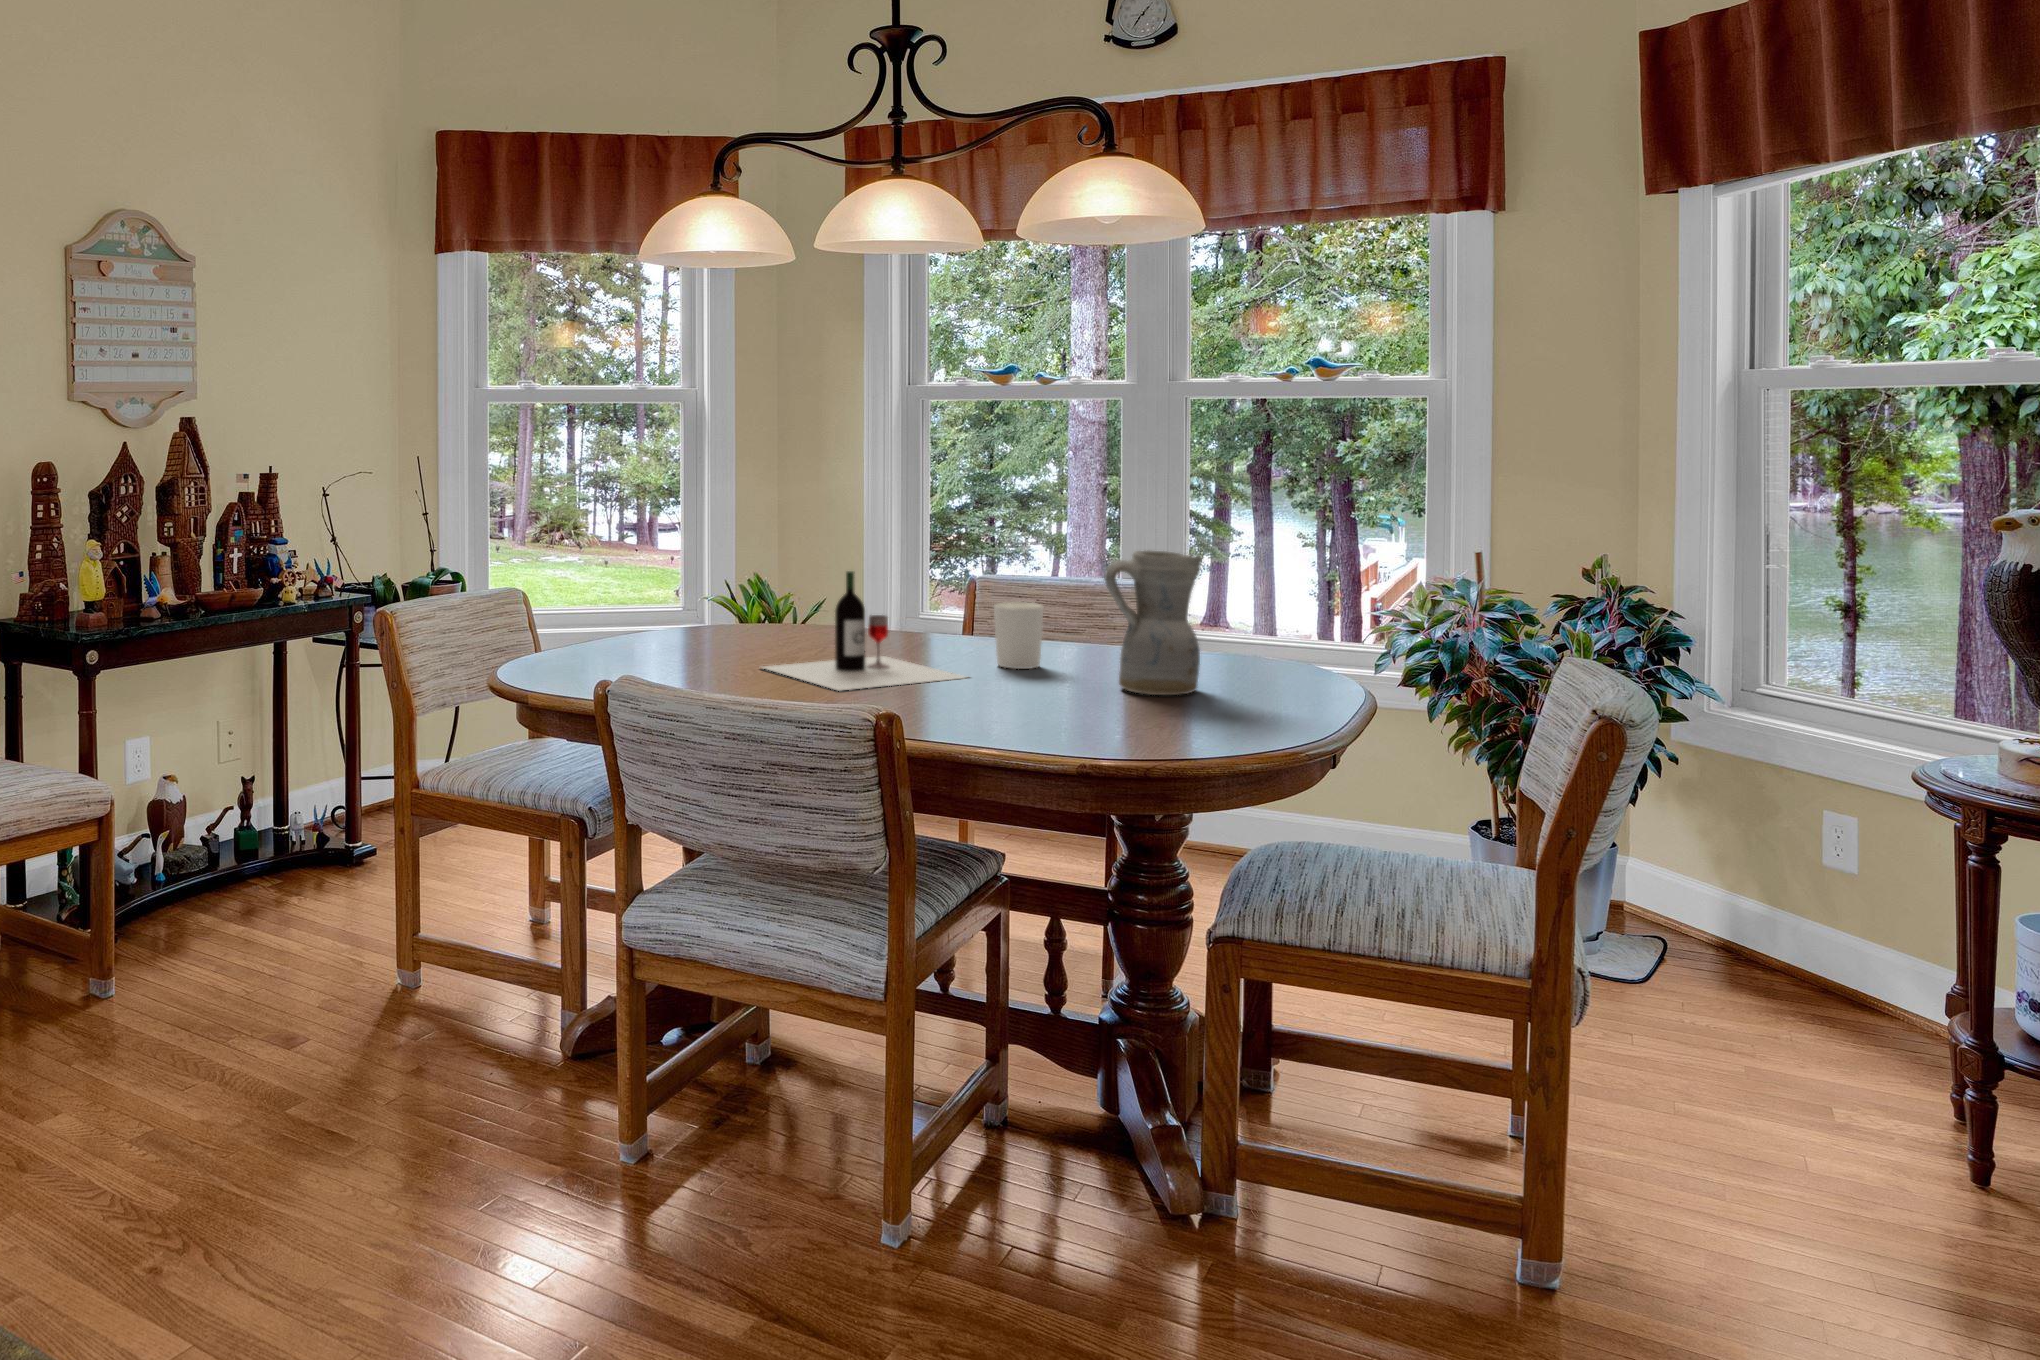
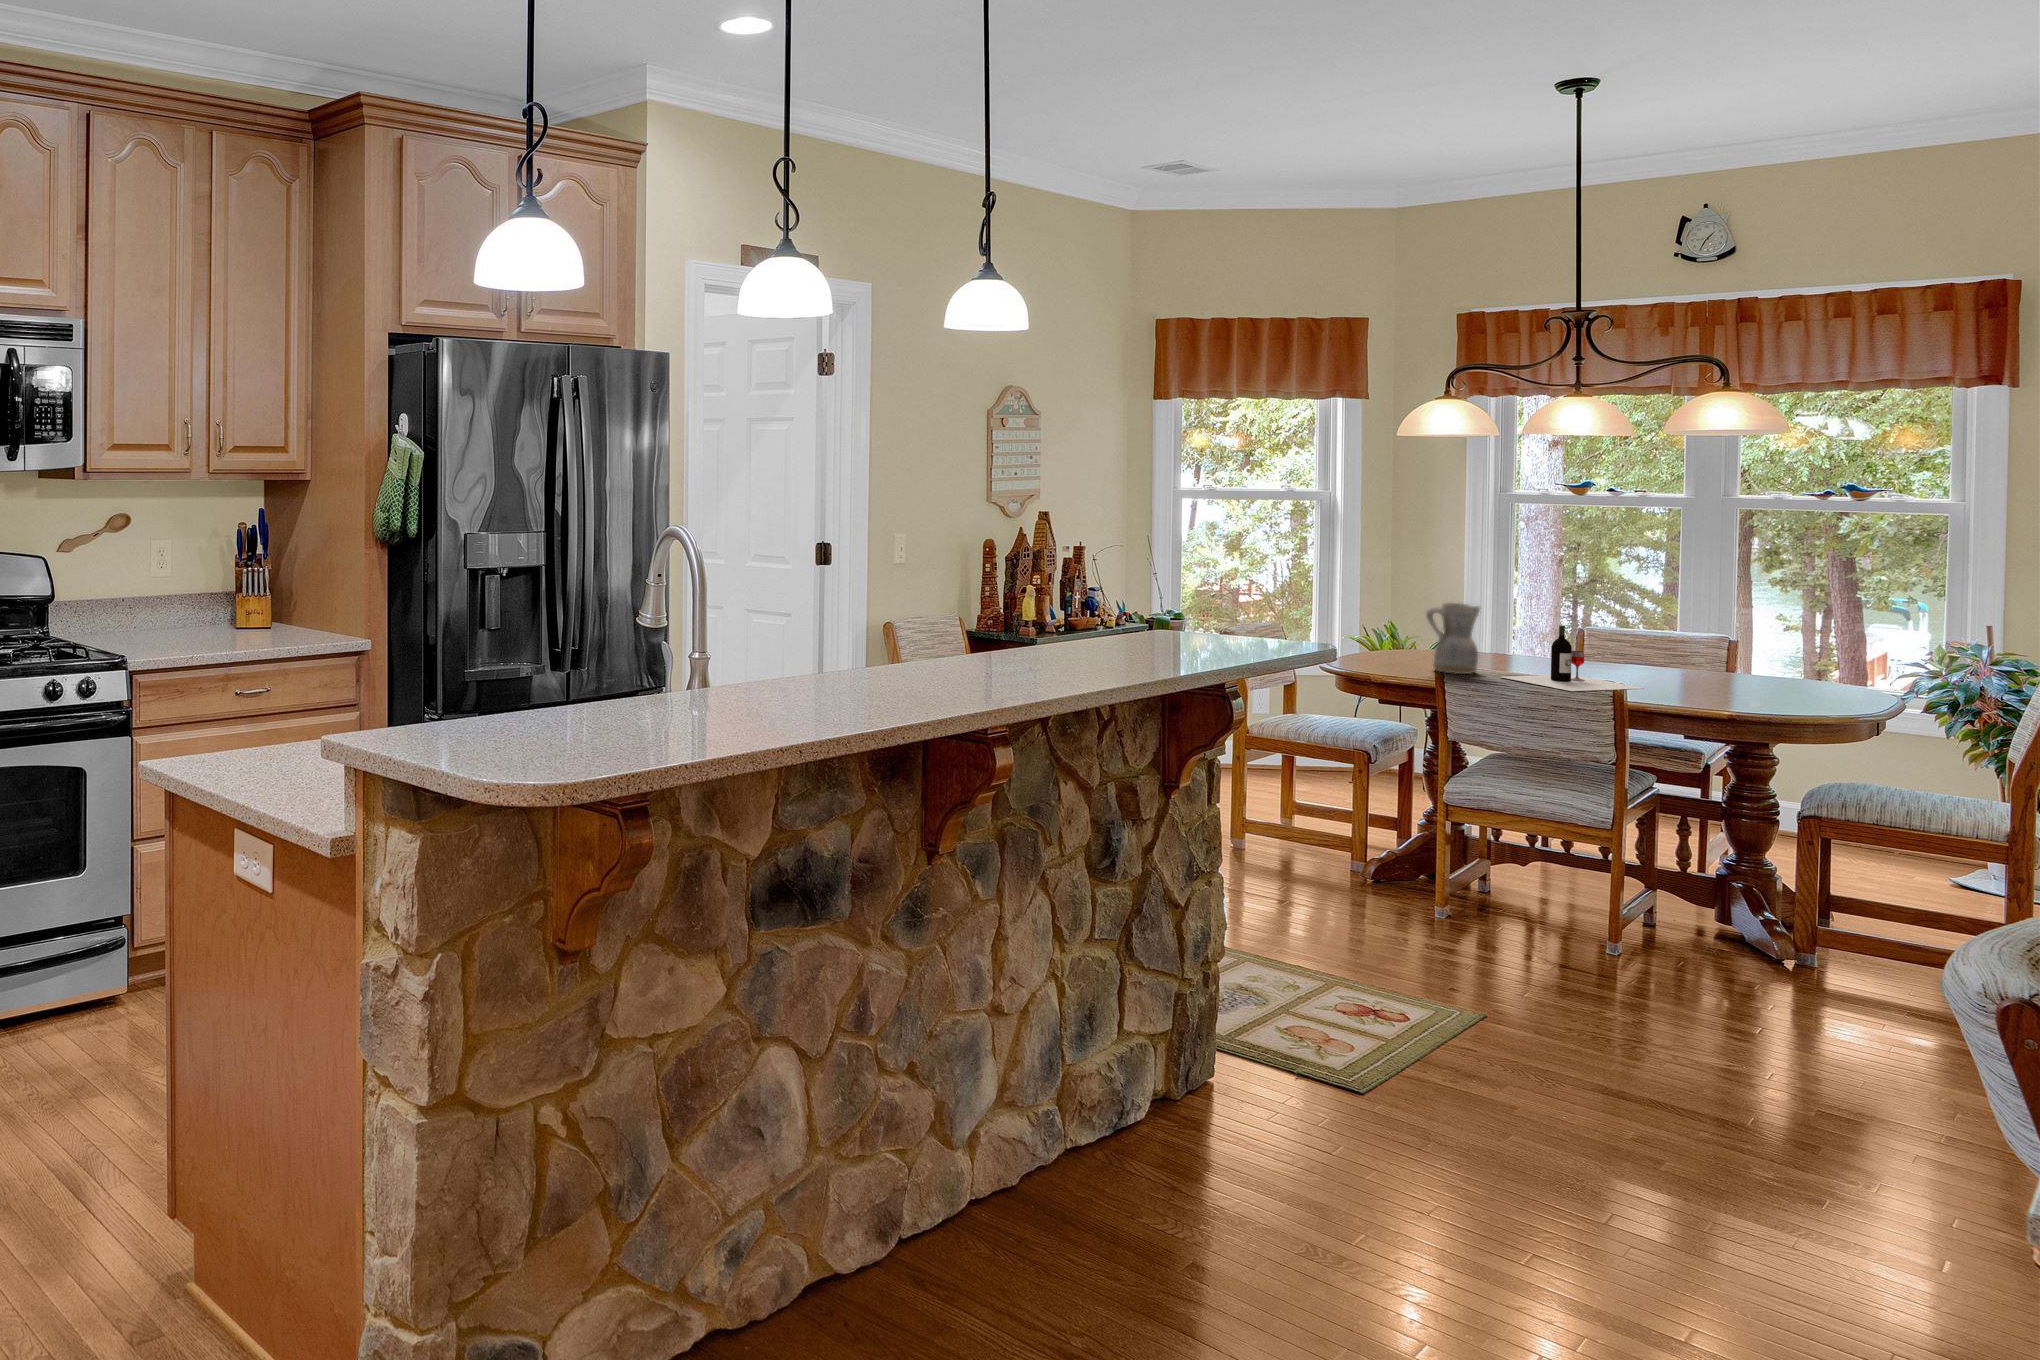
ceramic pitcher: present [1104,550,1202,695] -> present [1426,603,1480,674]
candle holder: present [994,603,1044,669] -> none [1653,647,1689,685]

